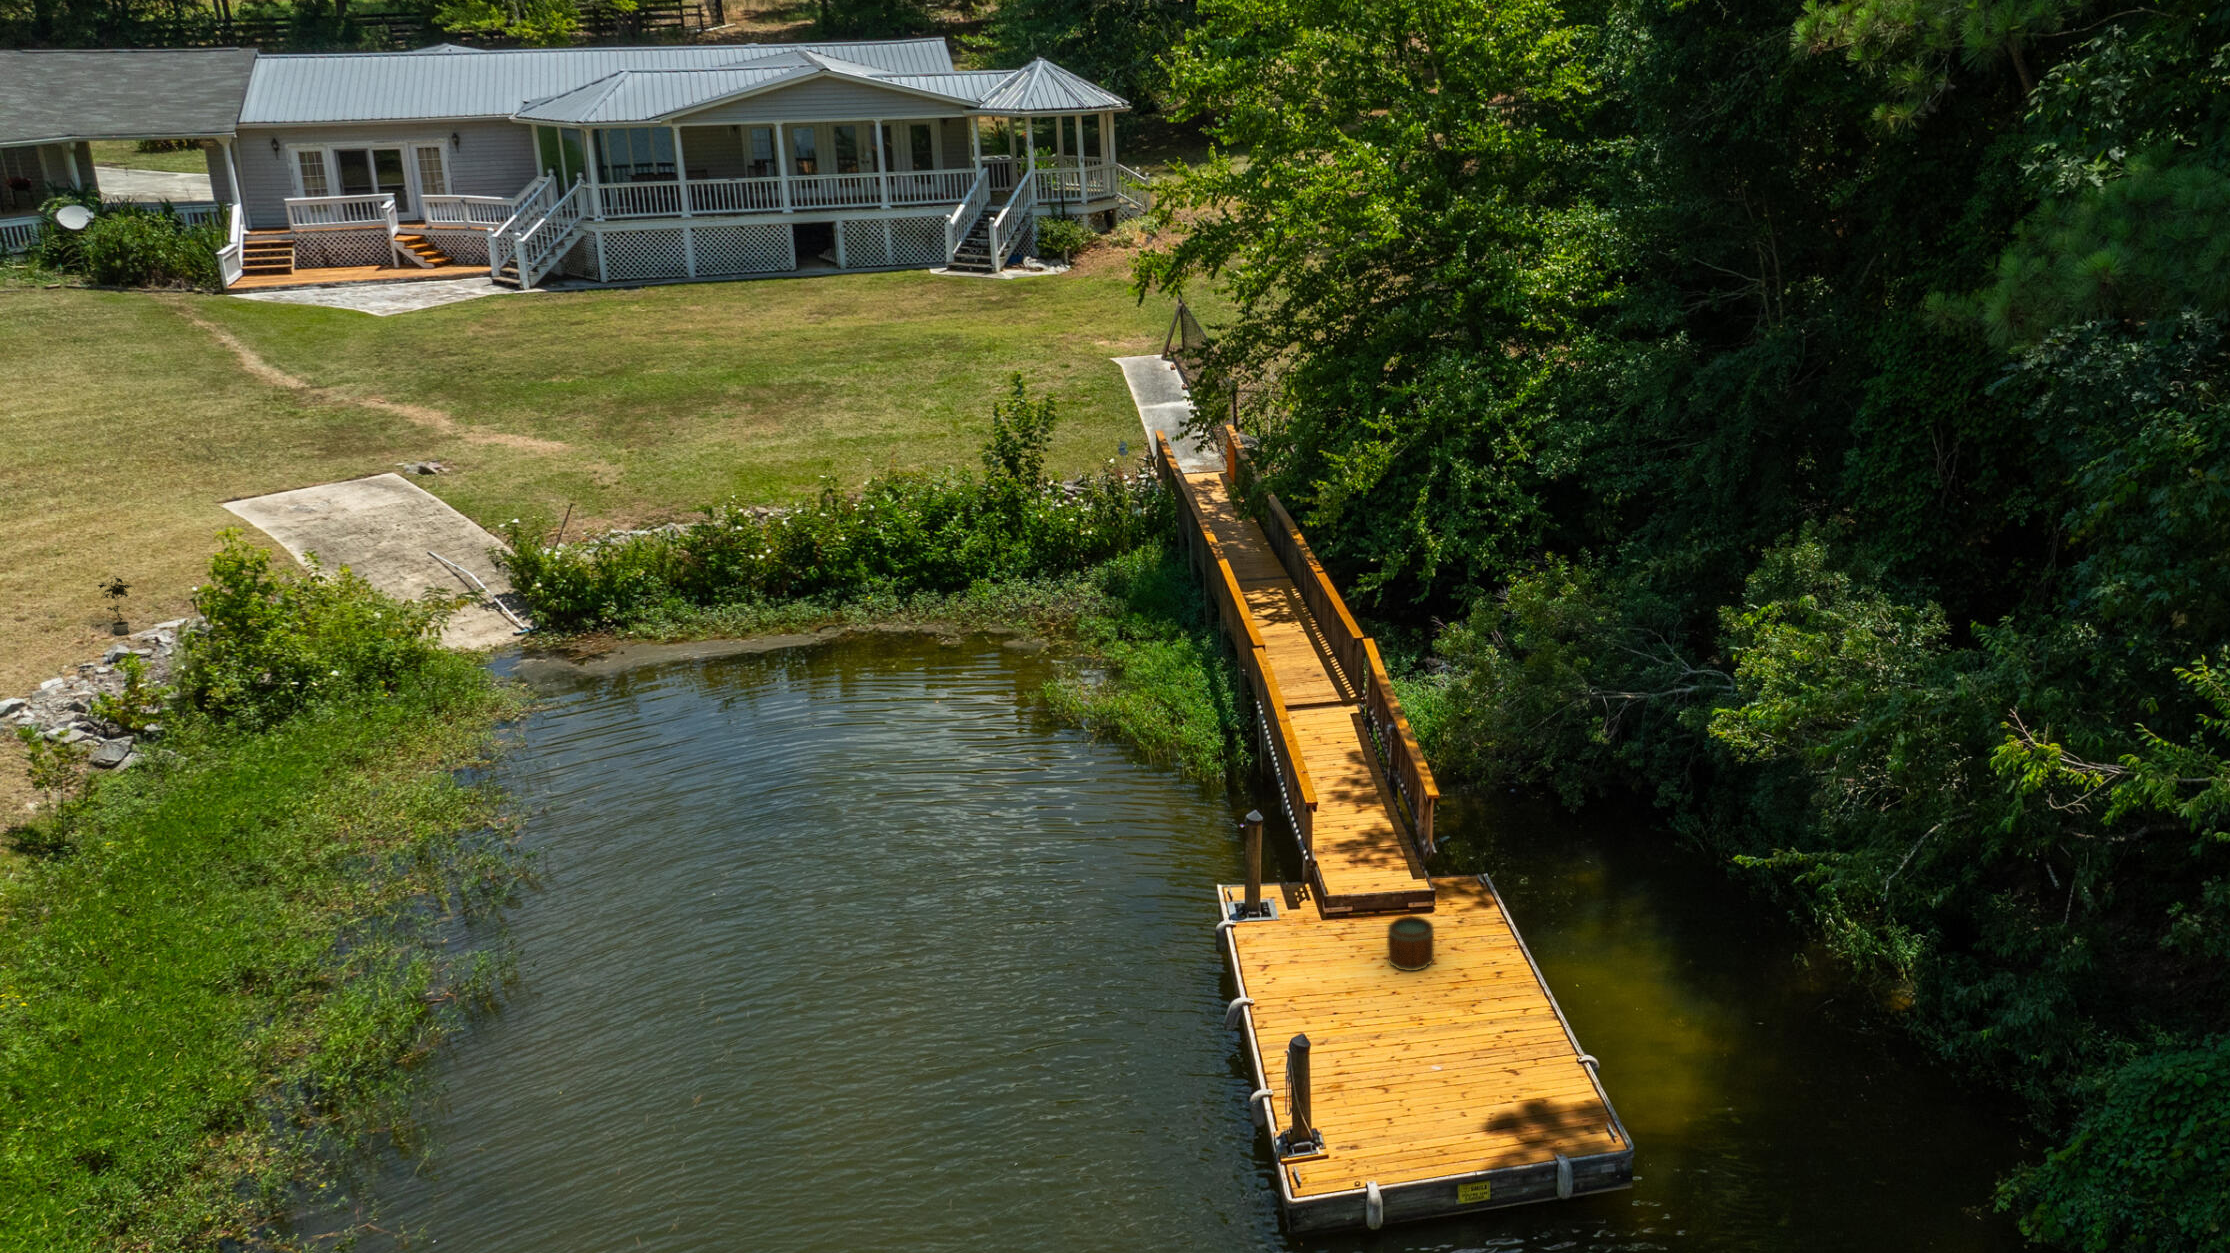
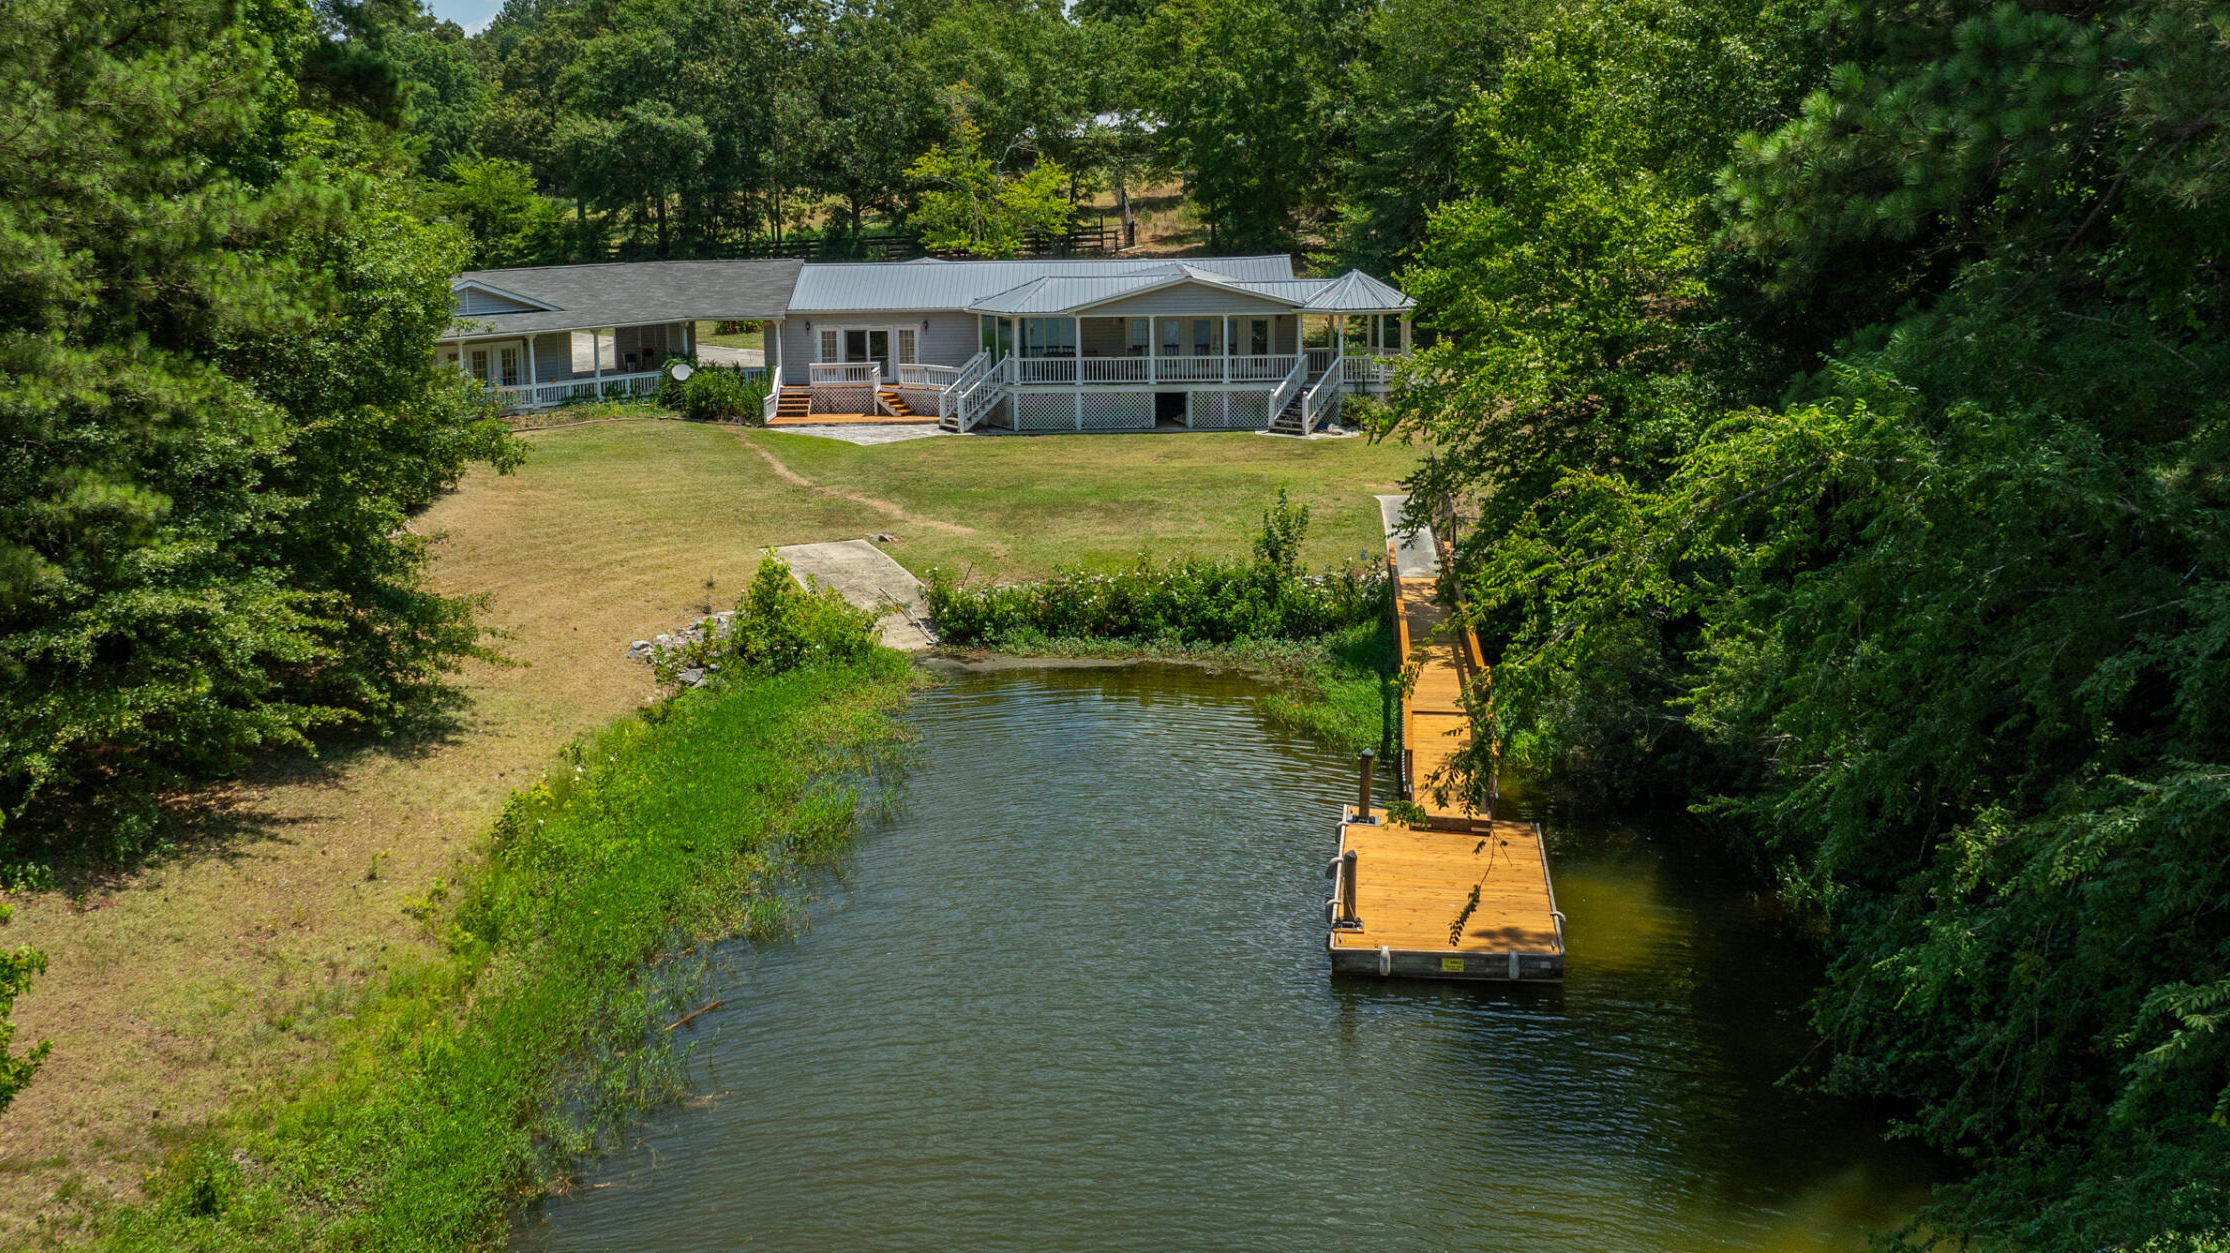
bucket: present [1387,916,1434,971] -> none [1441,823,1475,858]

